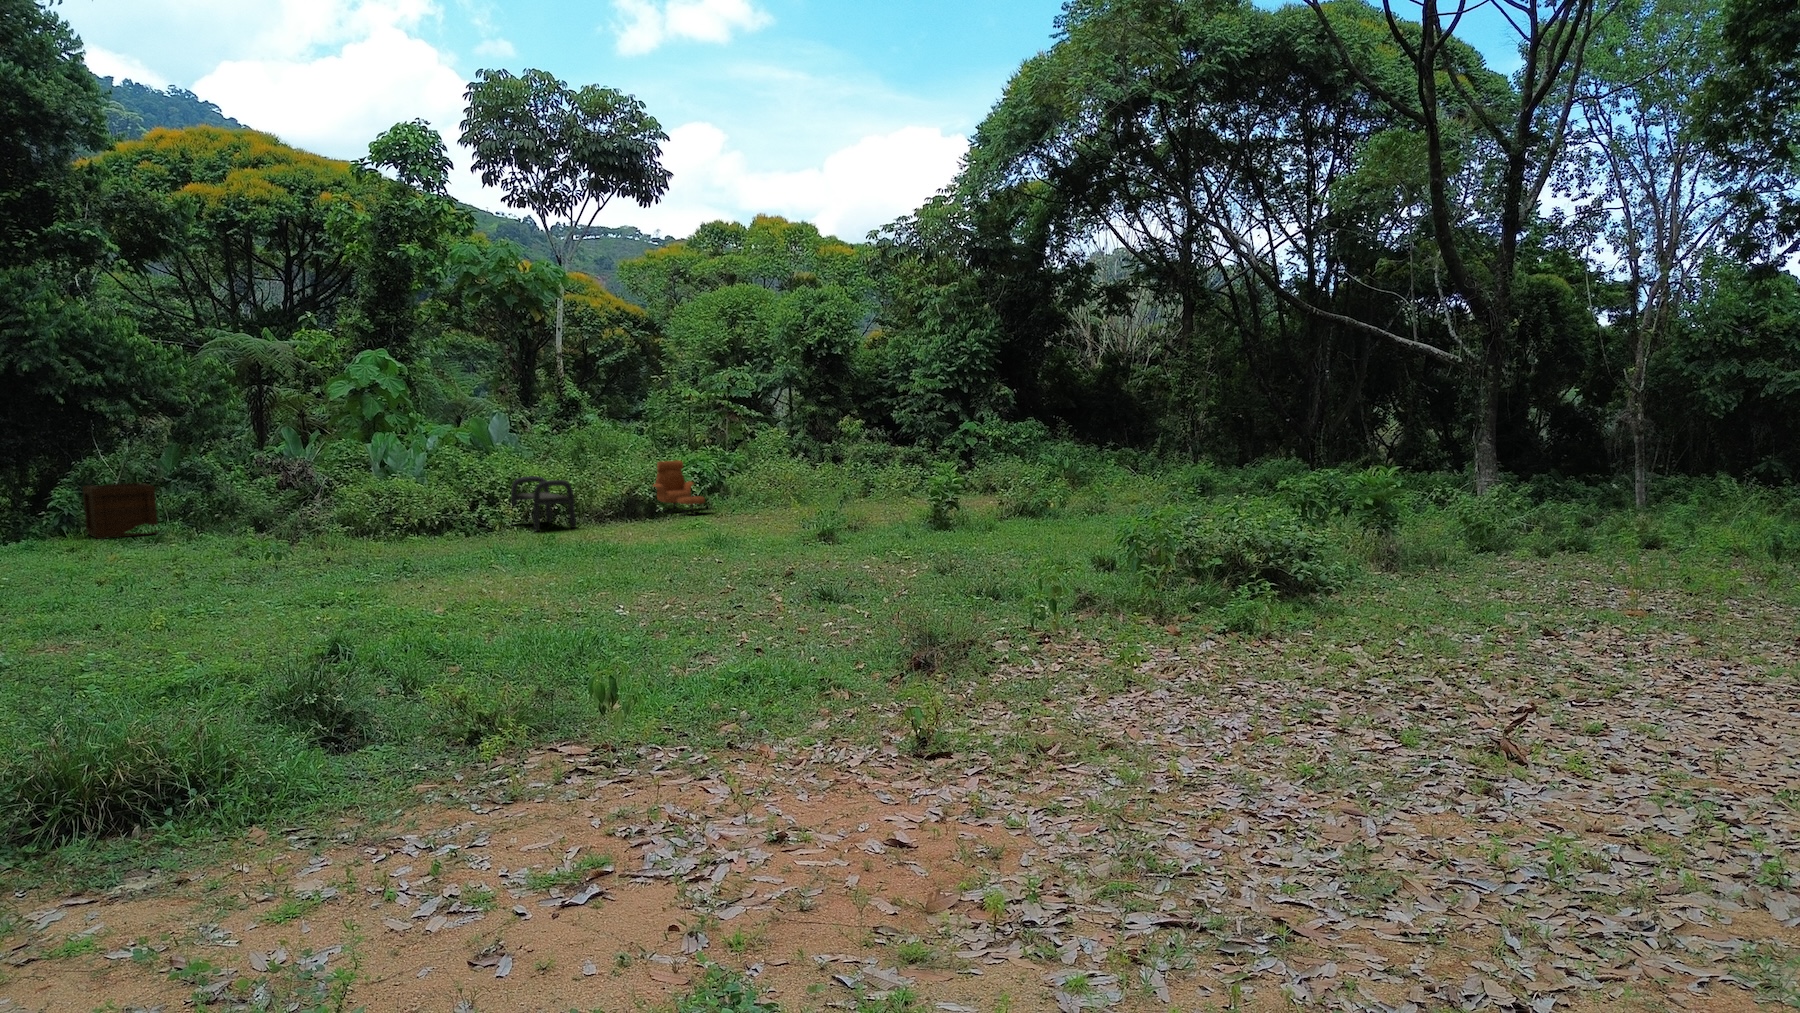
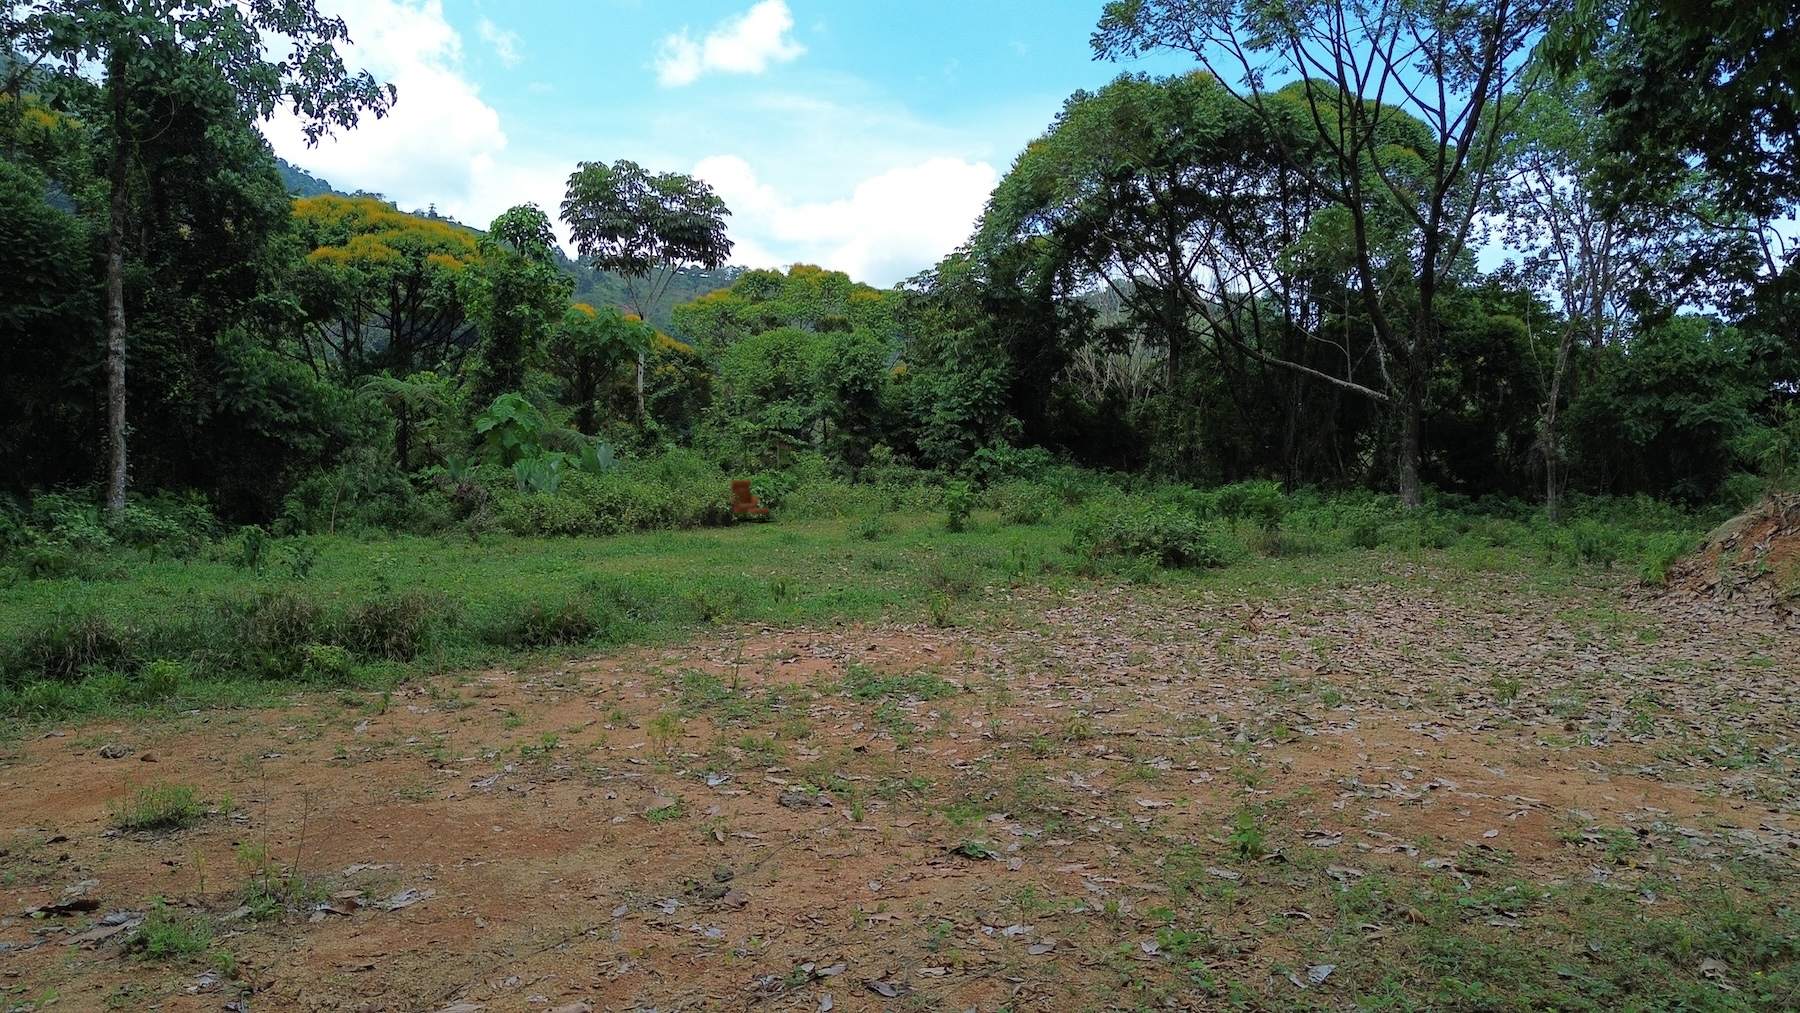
bench: present [511,476,576,531] -> none [621,491,673,533]
wooden crate: present [83,483,158,539] -> none [312,496,367,537]

